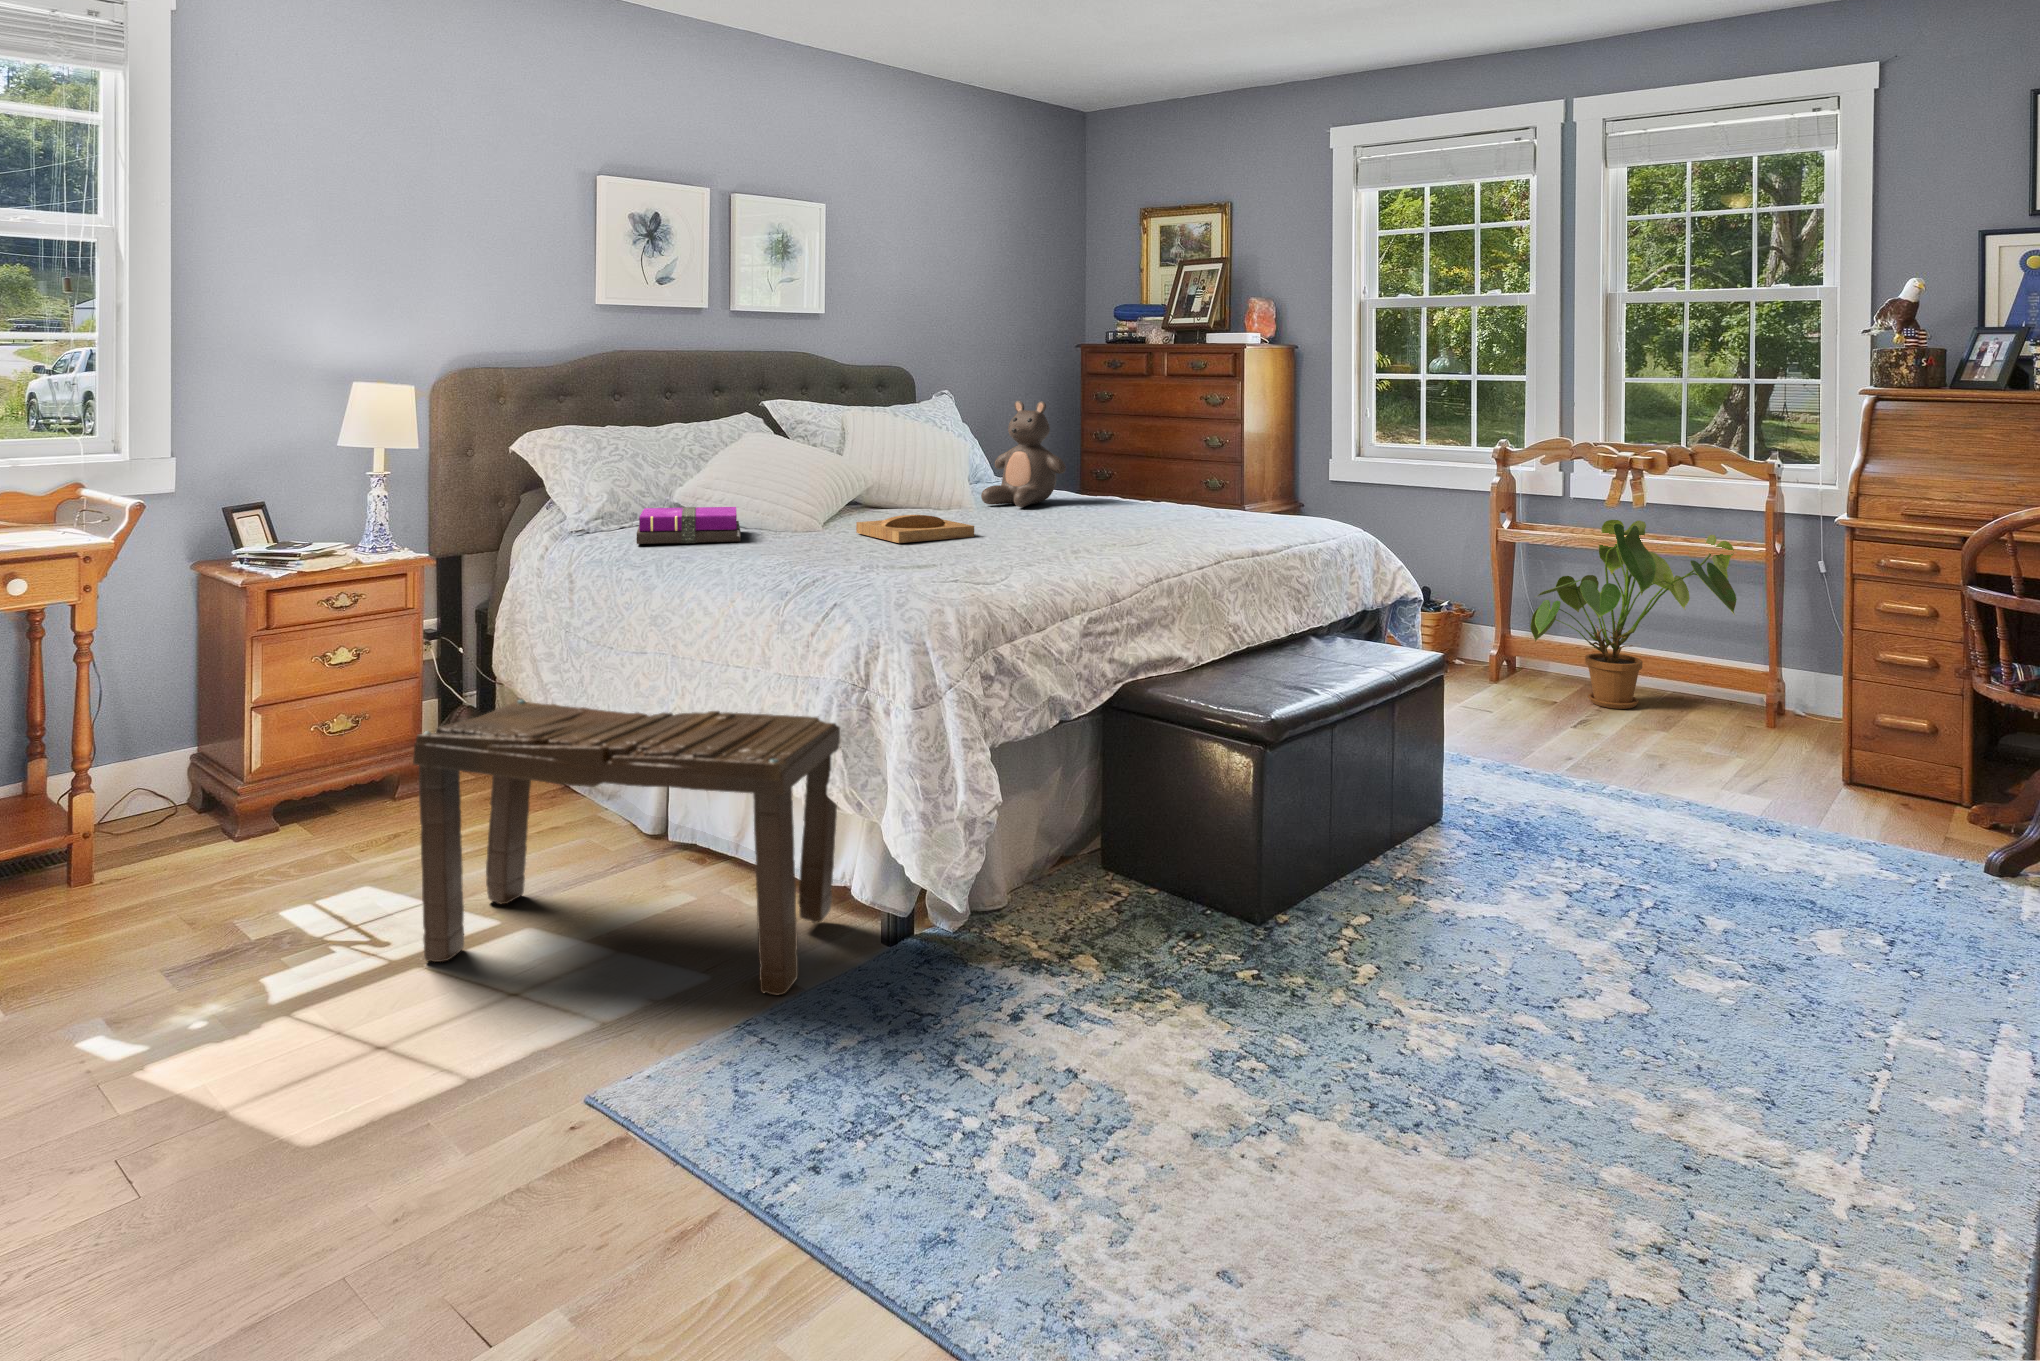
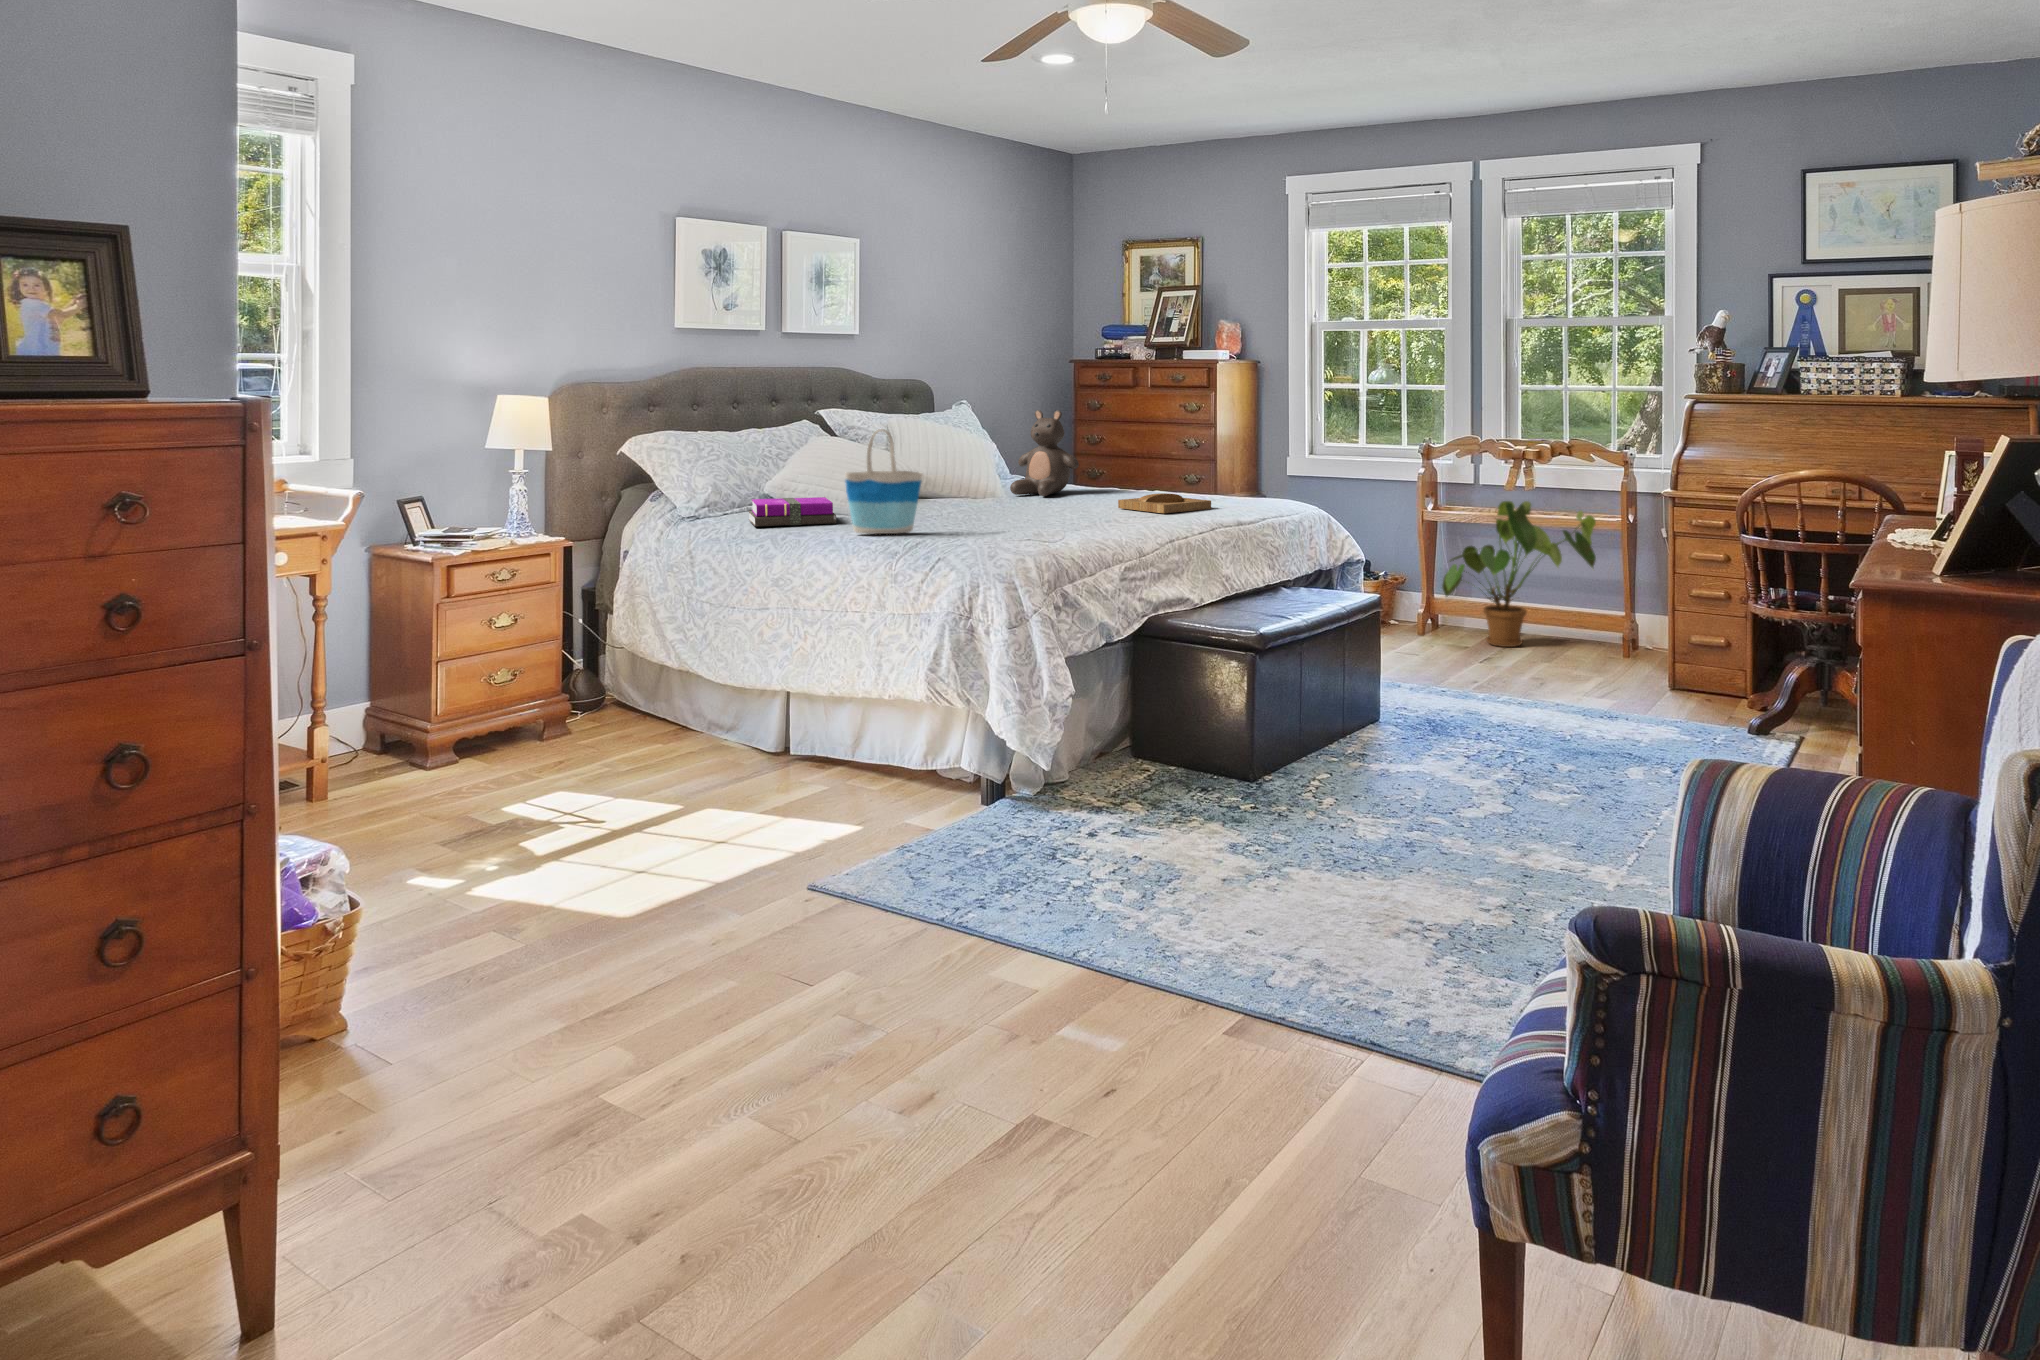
tote bag: none [737,423,836,559] -> present [845,429,922,534]
tray: present [856,515,974,543] -> present [1118,493,1211,513]
bench: present [413,700,841,995] -> none [645,639,957,828]

